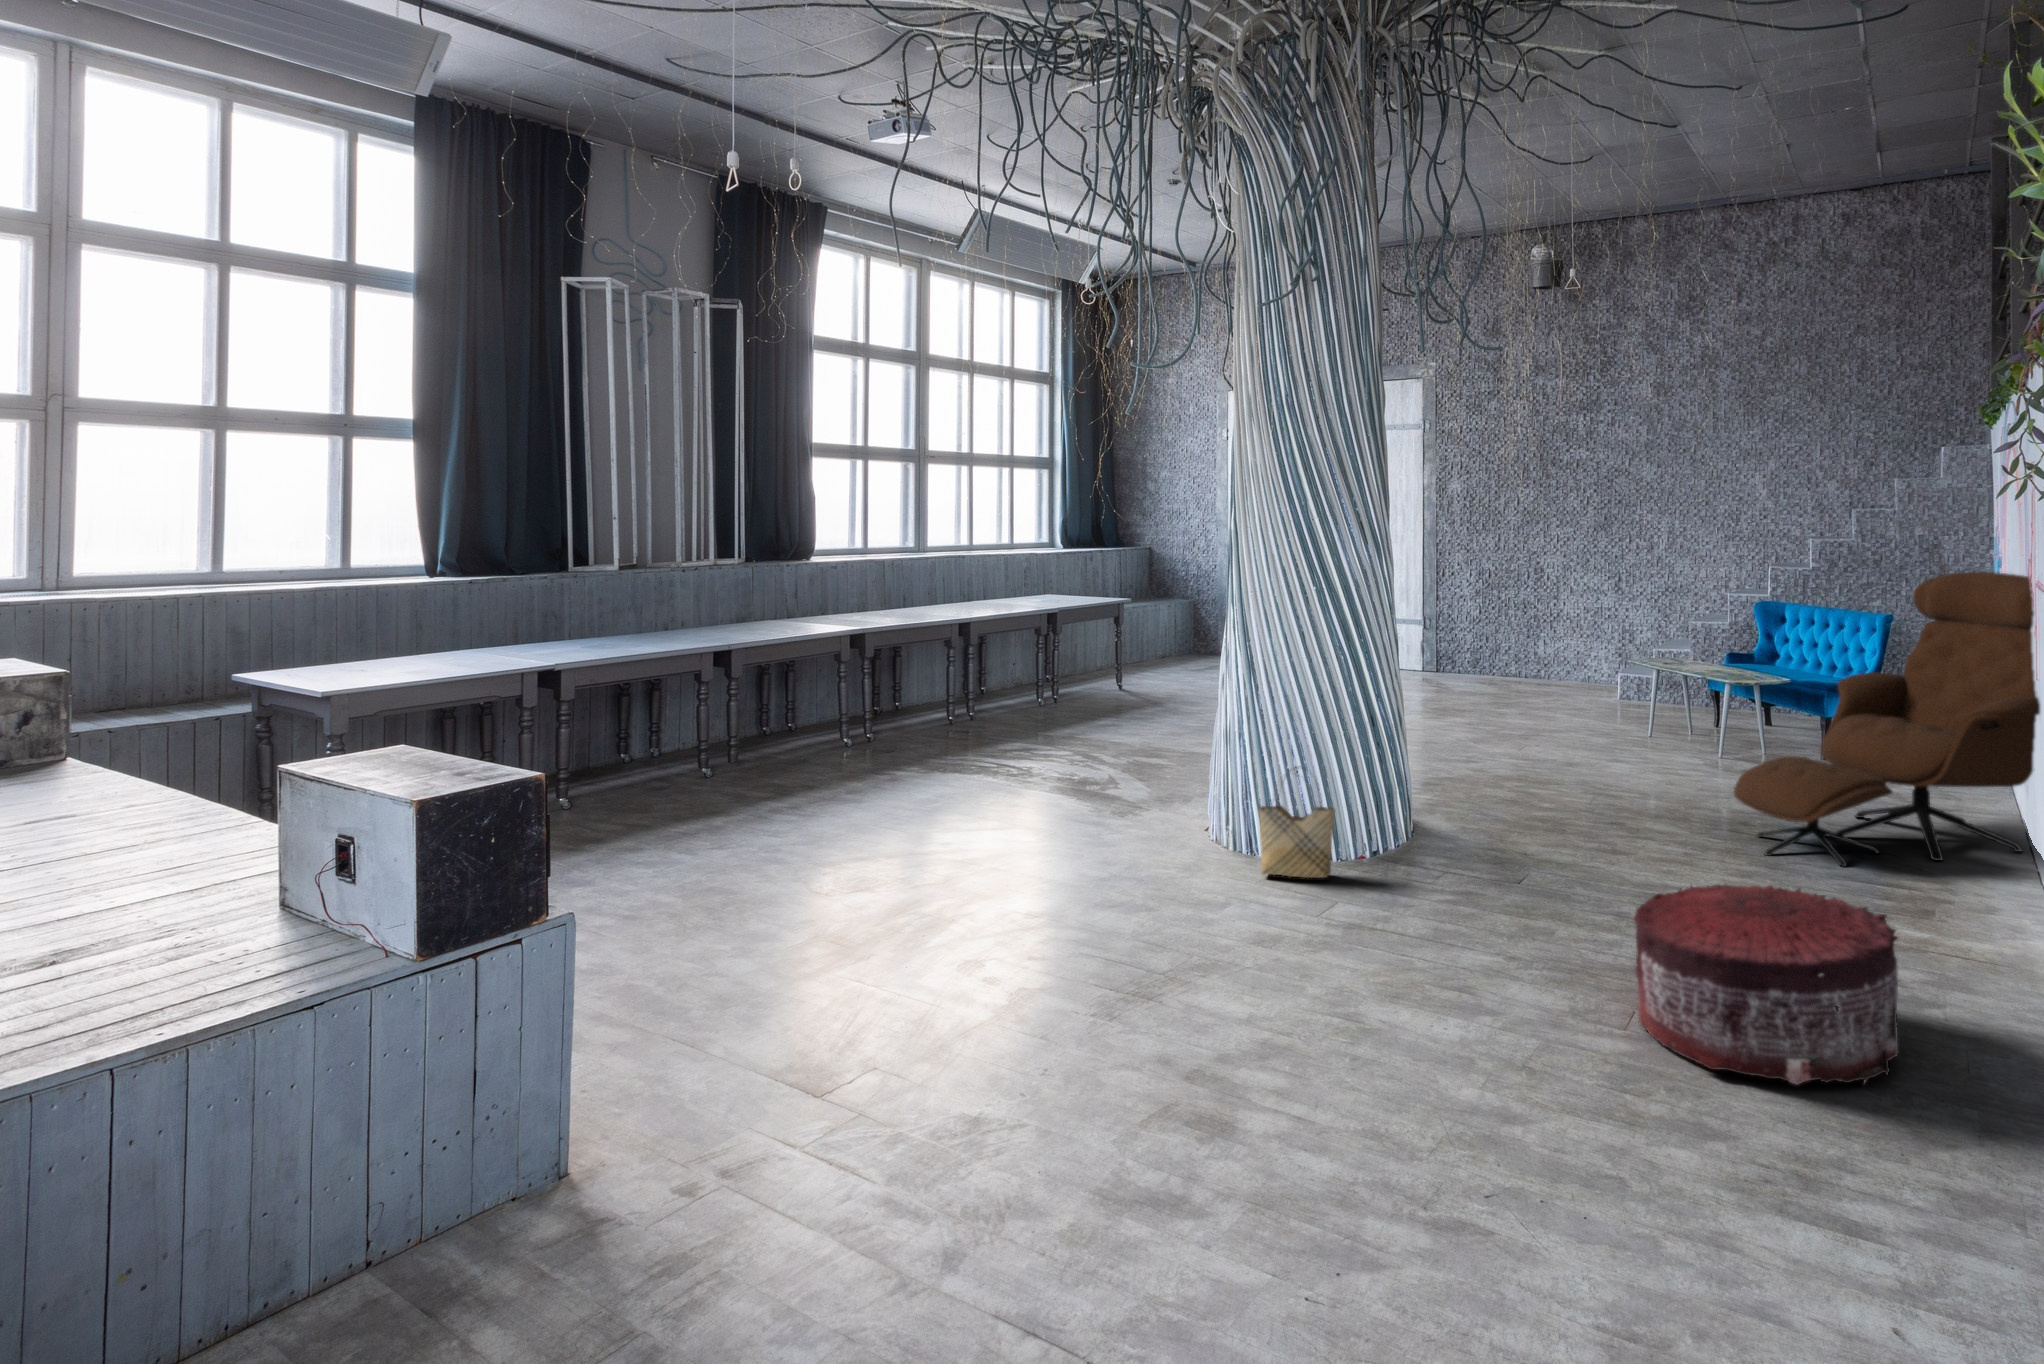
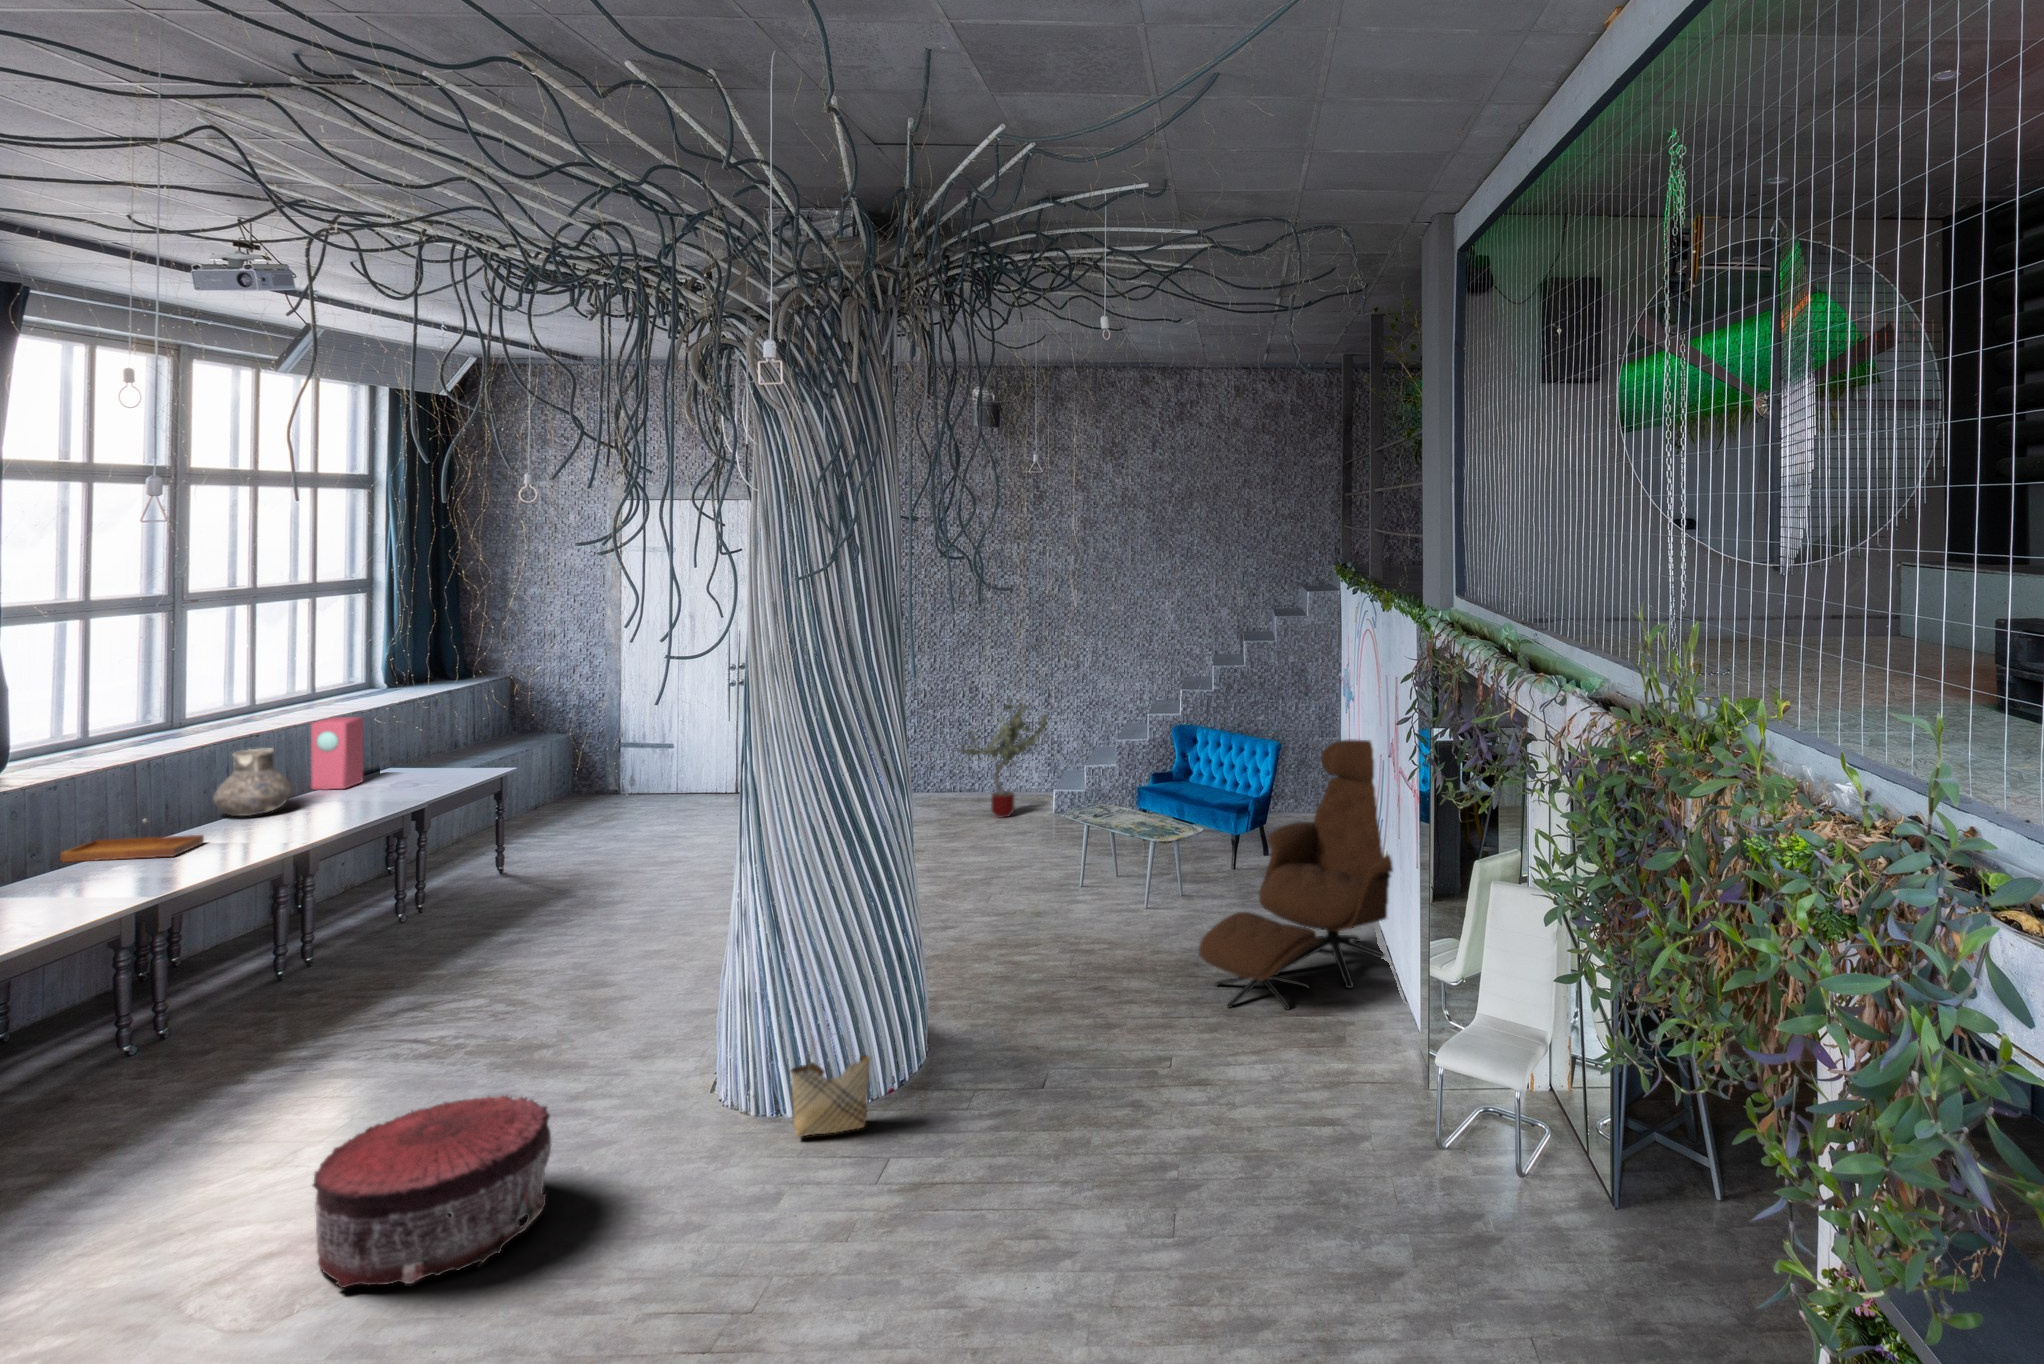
speaker: none [987,547,1023,604] -> present [311,717,363,790]
vase: none [915,559,967,609] -> present [213,748,292,816]
potted tree: none [1523,572,1619,698] -> present [959,698,1049,818]
tray: none [813,593,899,621] -> present [60,818,204,862]
pouf: present [1634,885,1898,1085] -> present [313,1096,551,1288]

